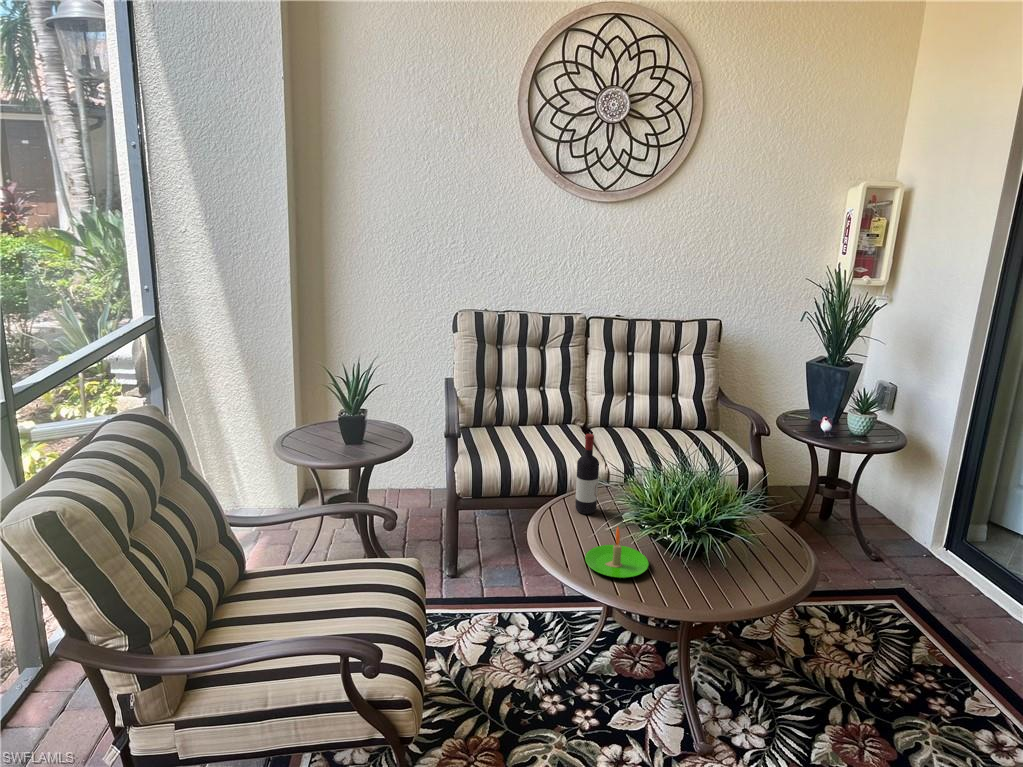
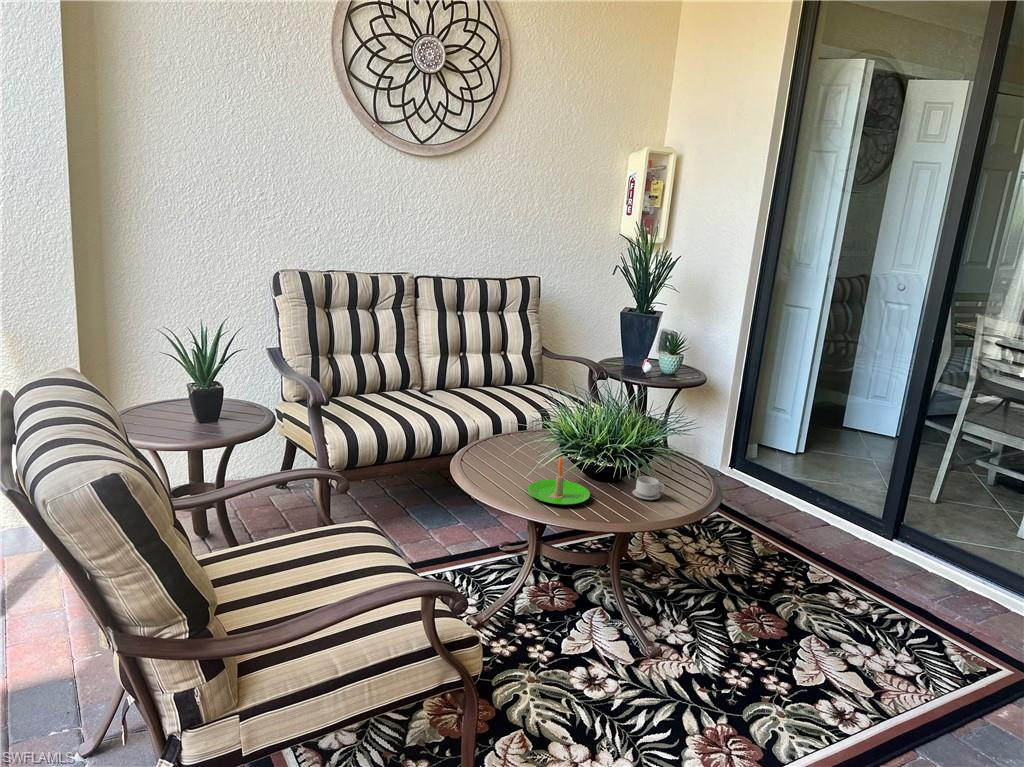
wine bottle: present [575,434,599,514] -> none [481,378,506,461]
teacup: none [699,560,736,588] -> present [633,476,665,500]

